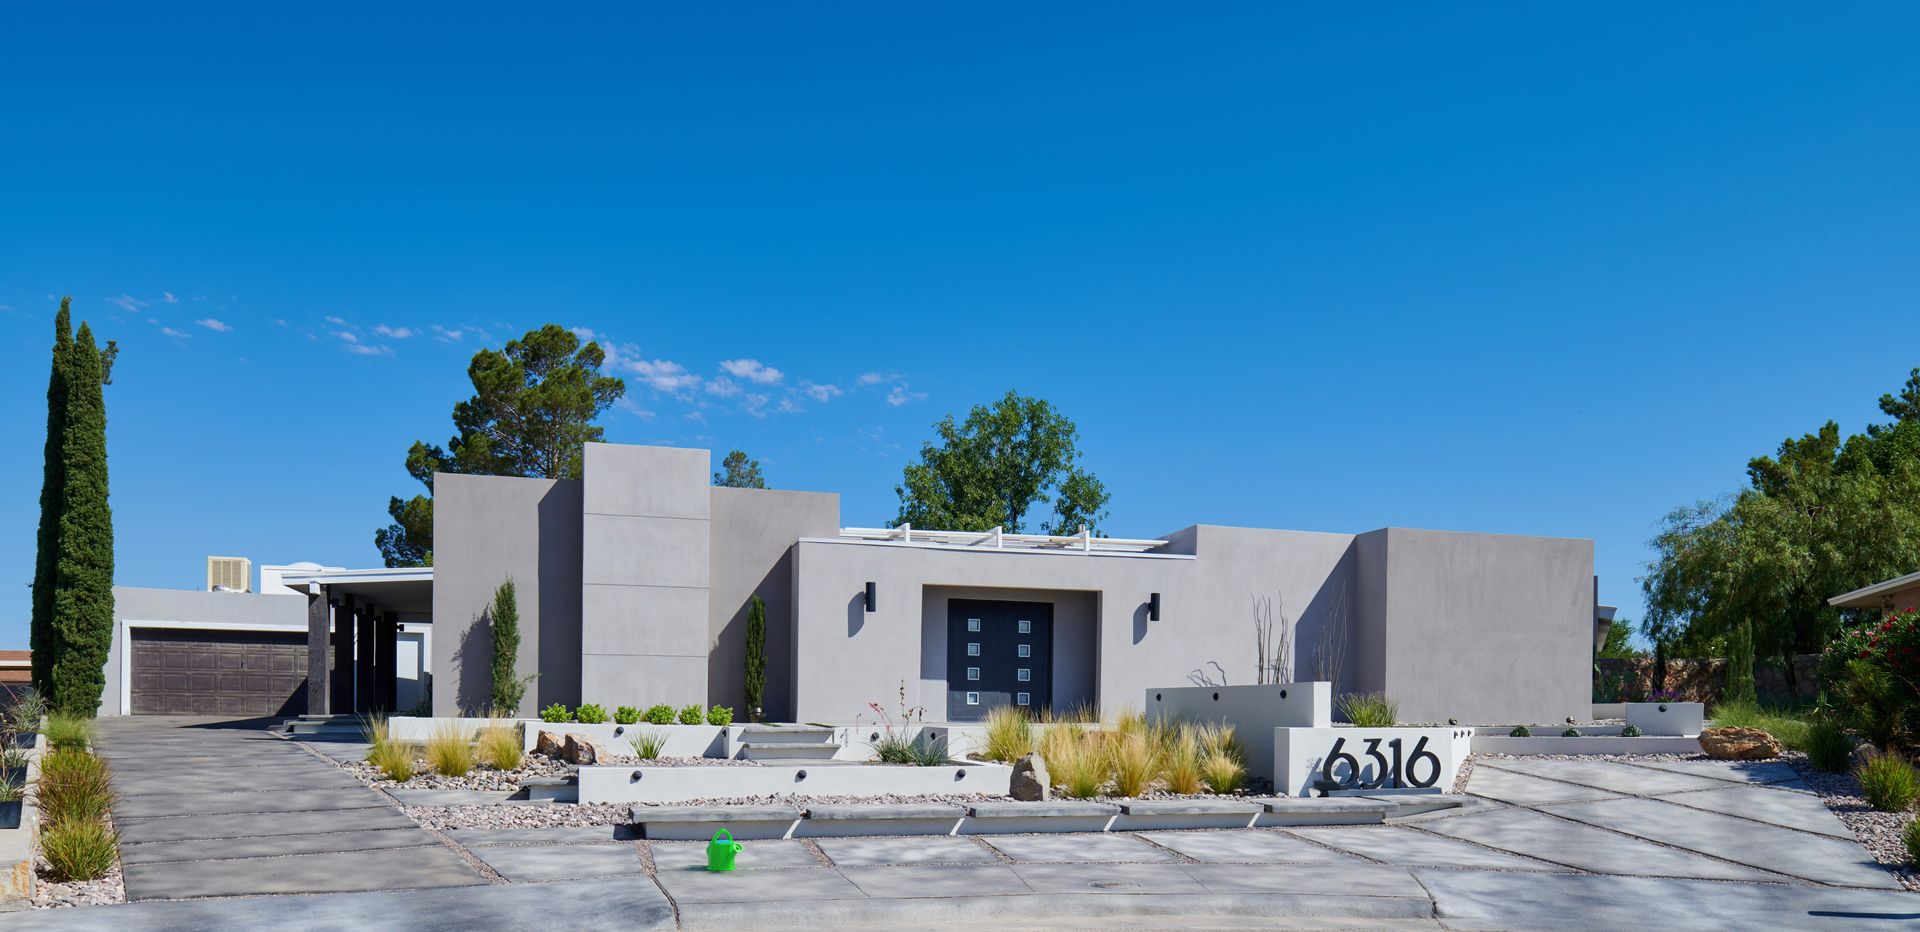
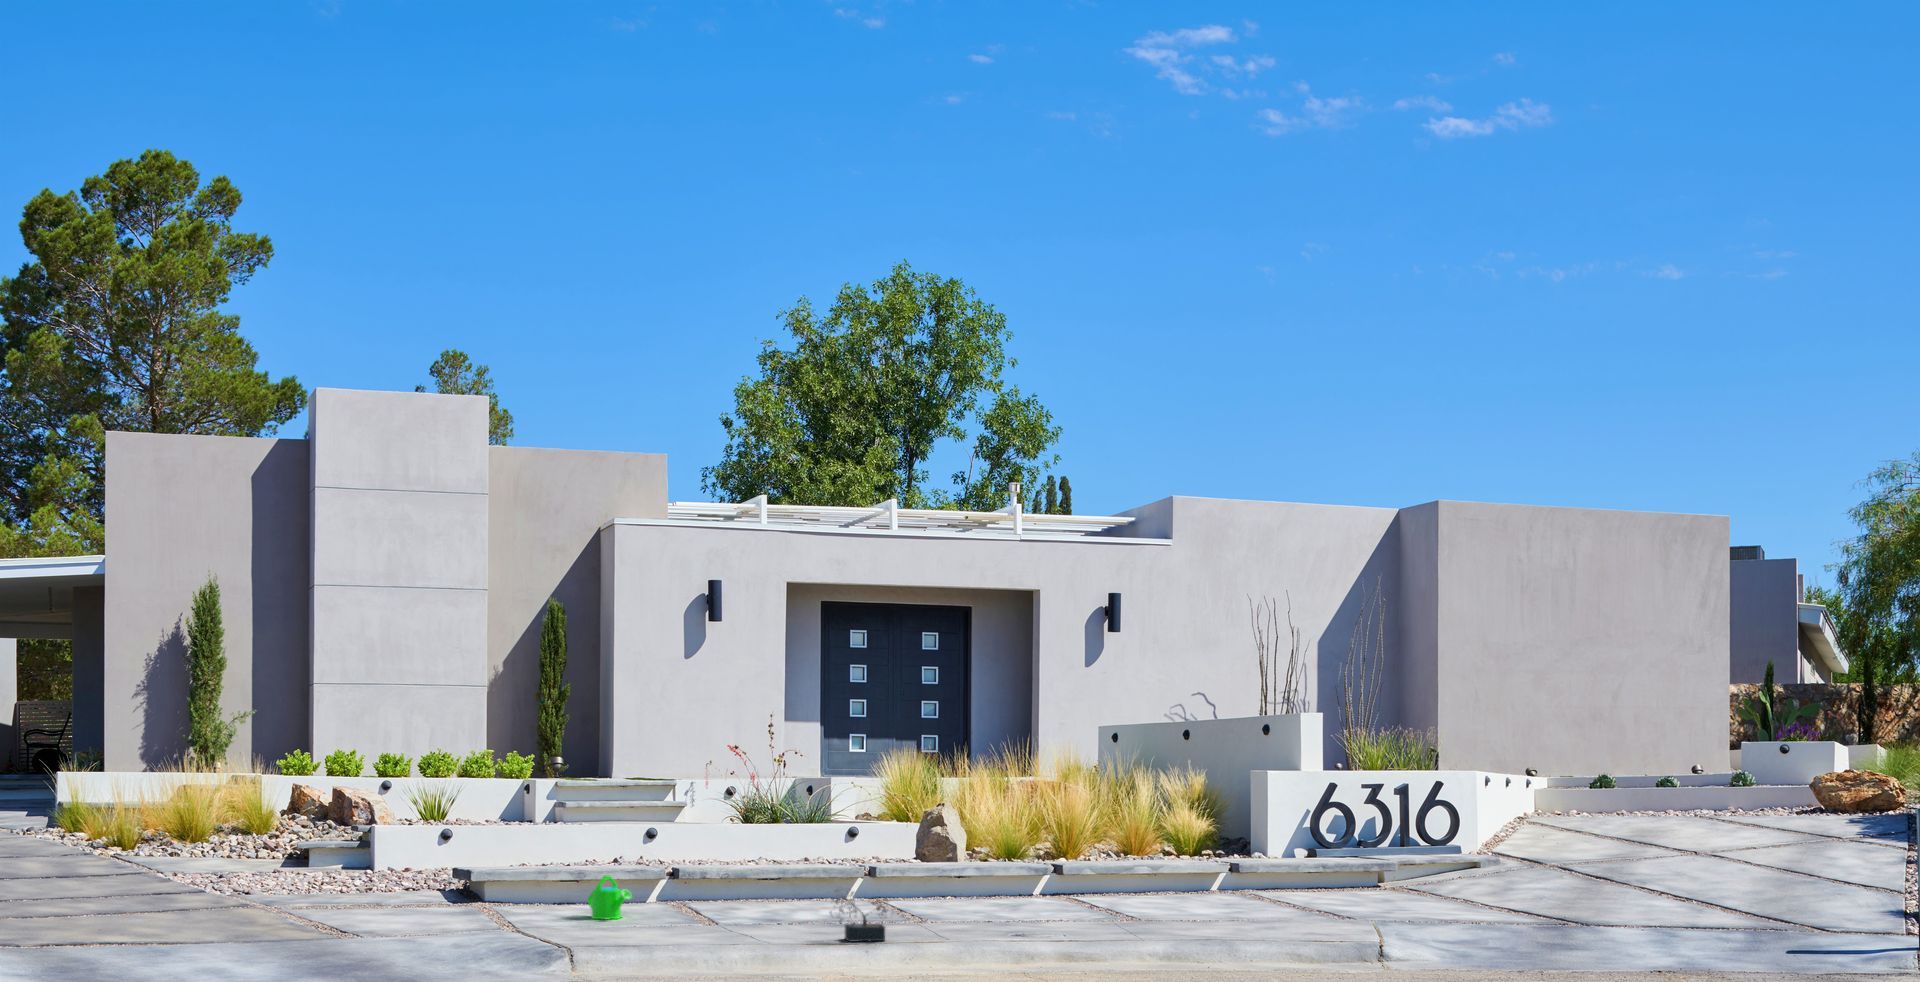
decorative plant: present [1308,761,1339,790] -> present [830,887,893,942]

